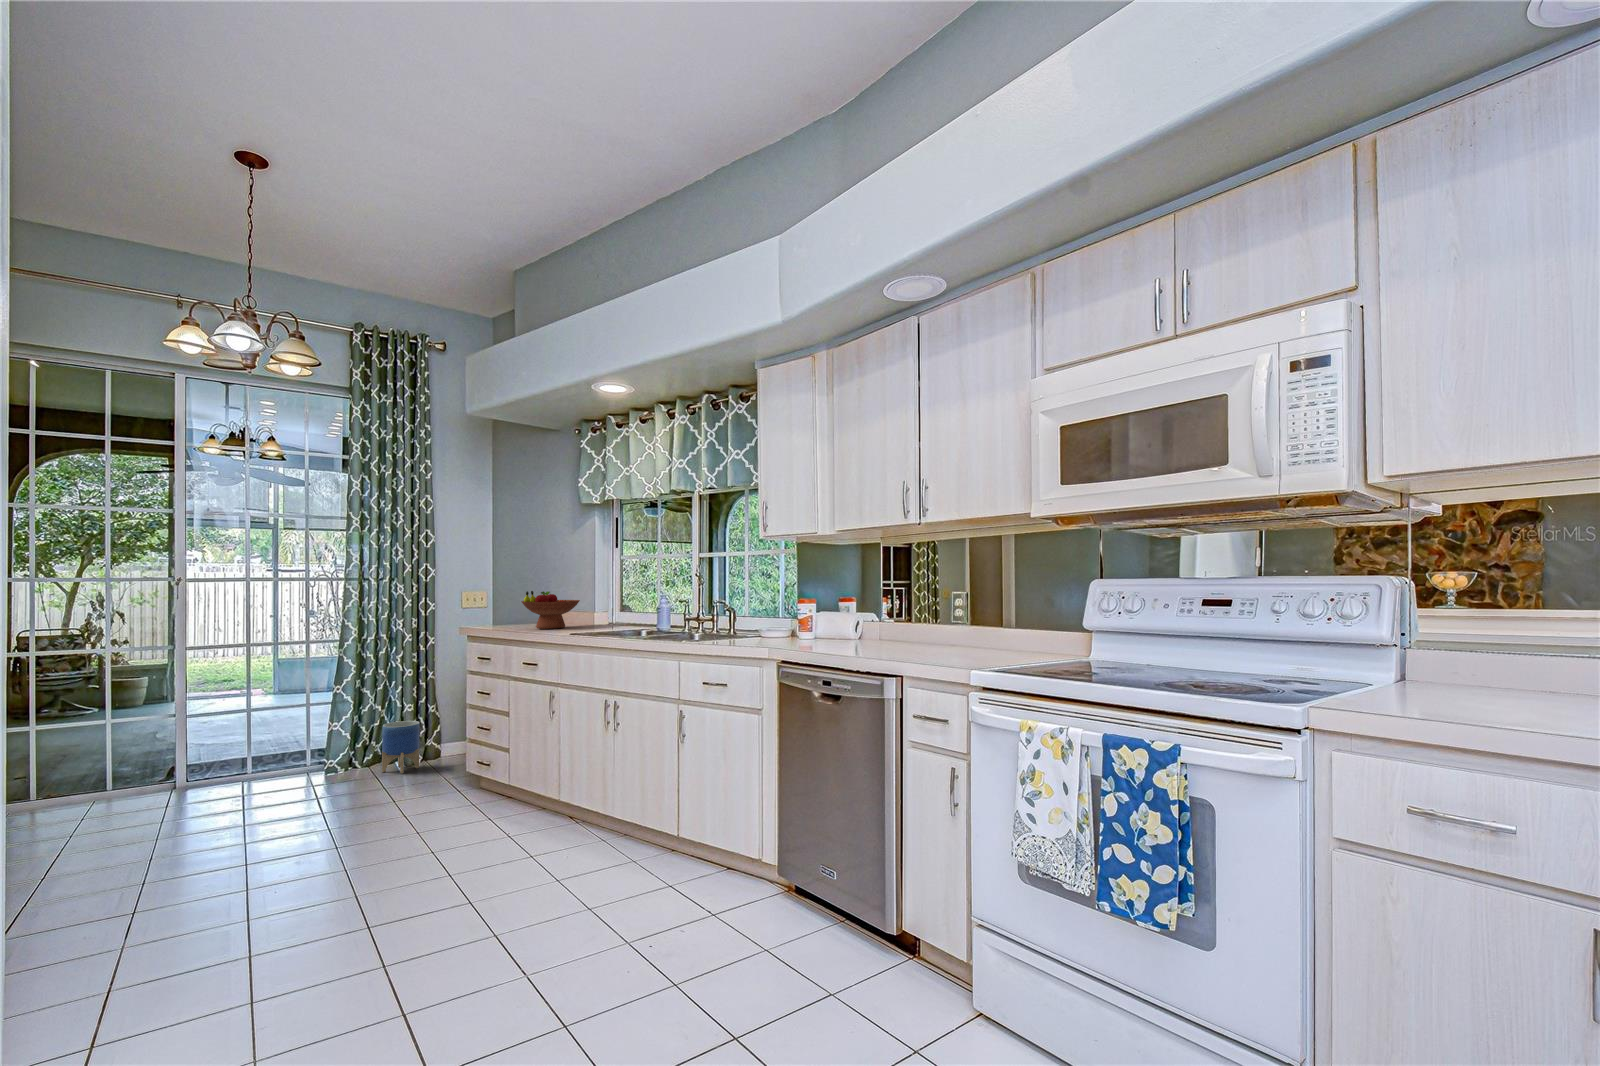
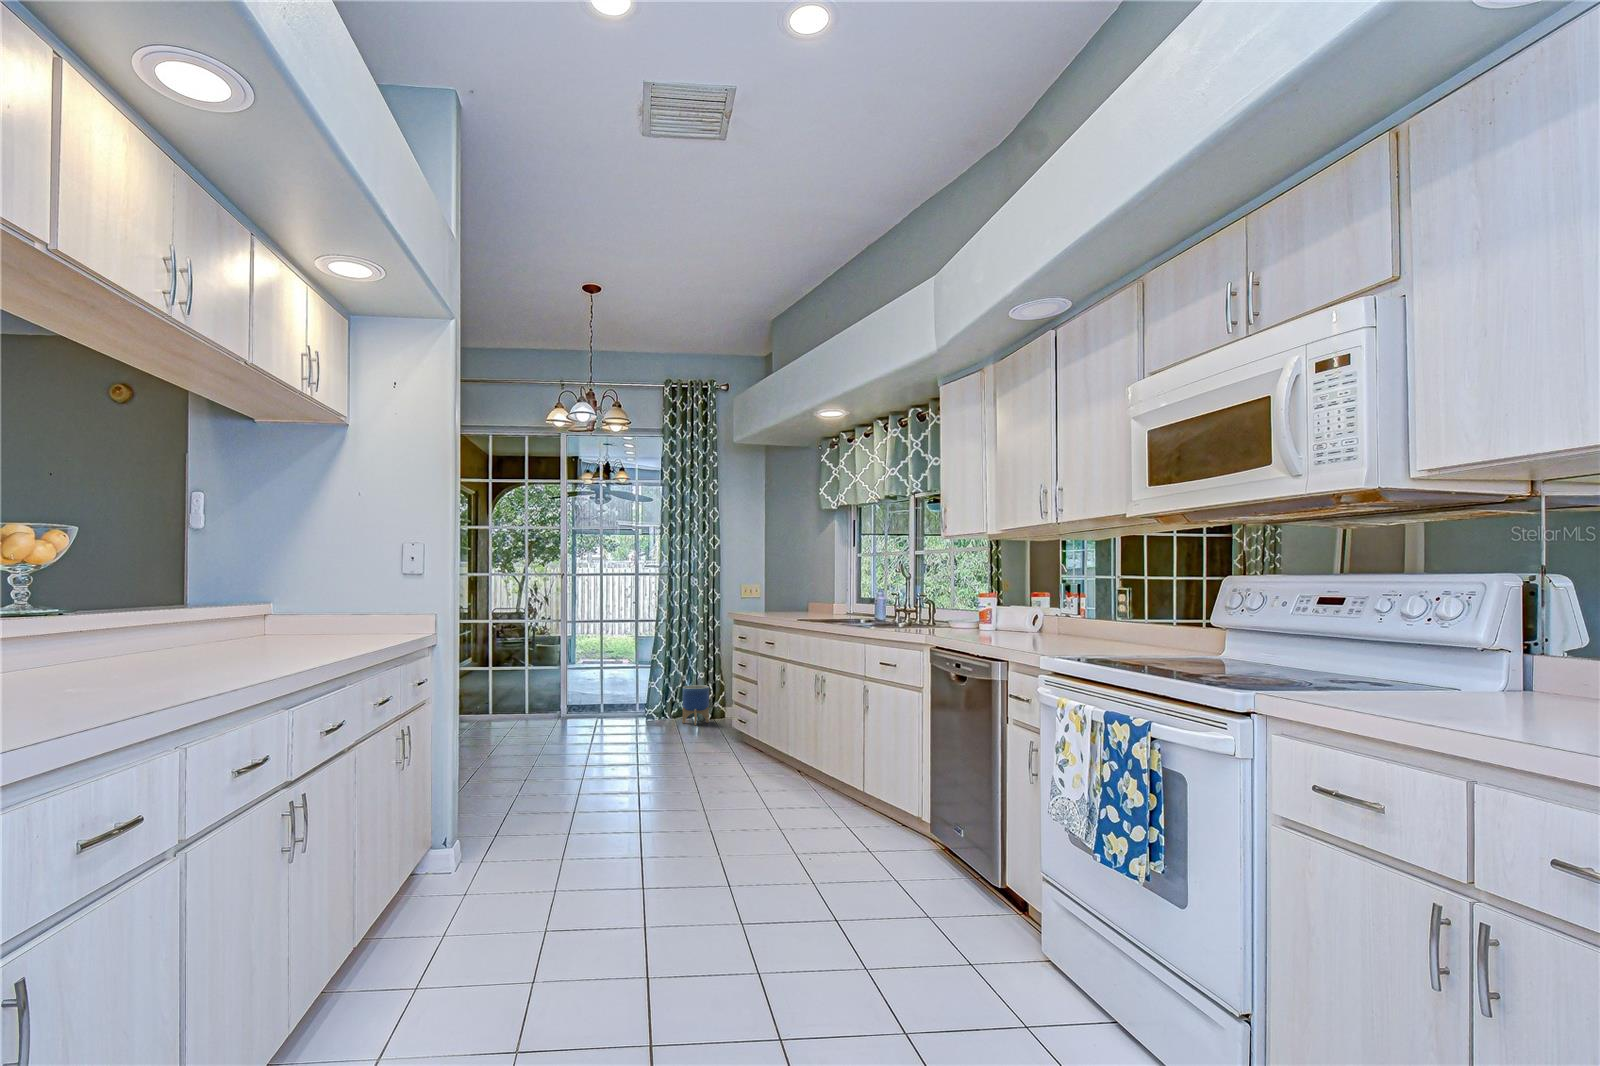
fruit bowl: present [521,591,580,629] -> none [776,584,823,615]

